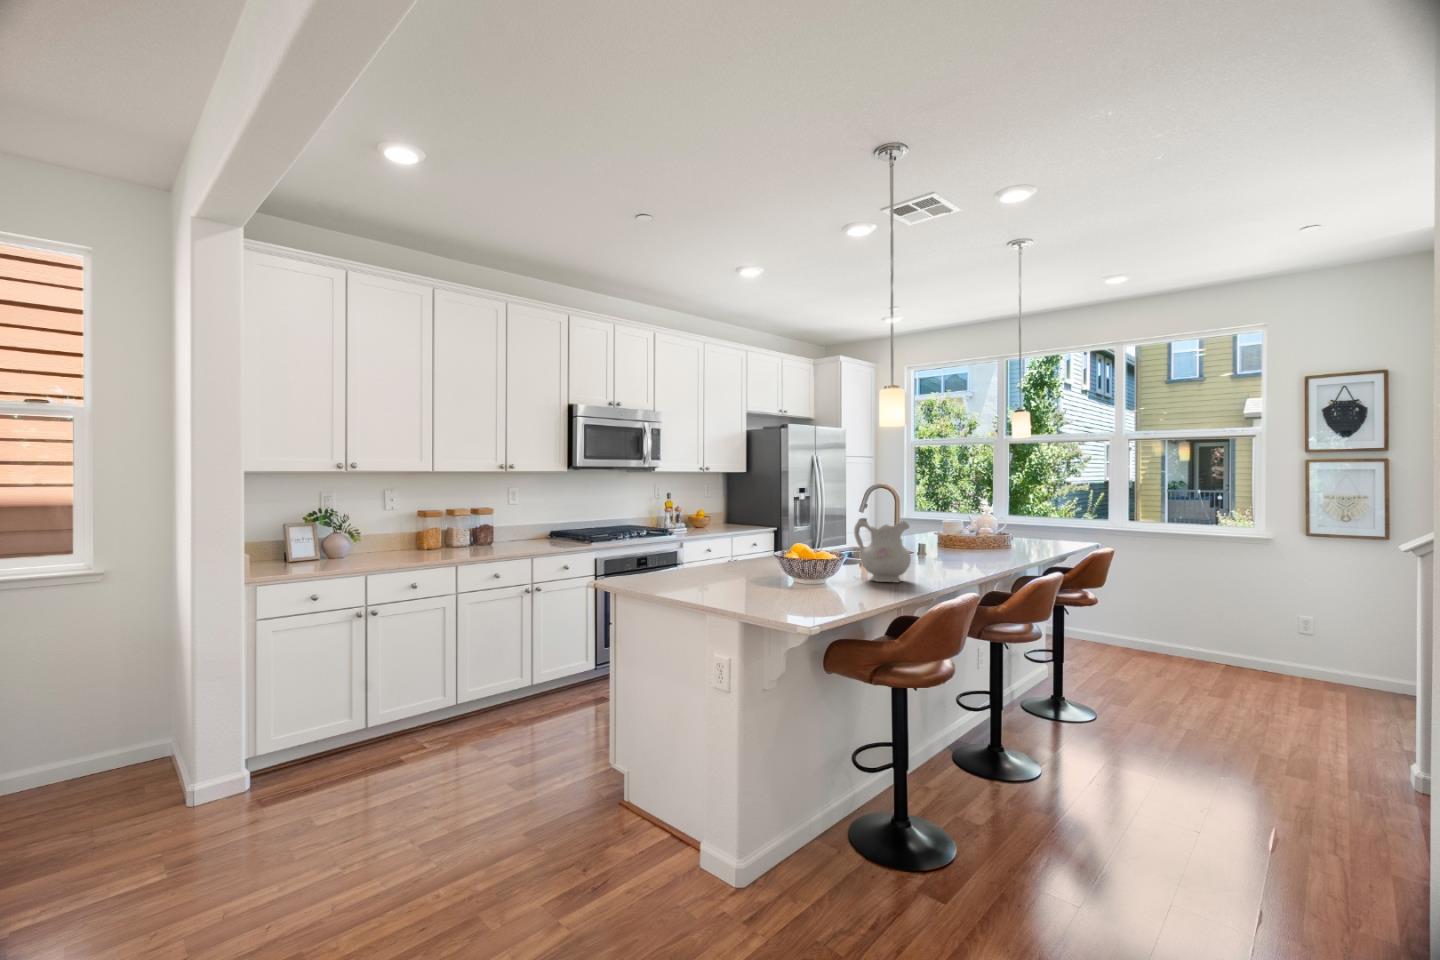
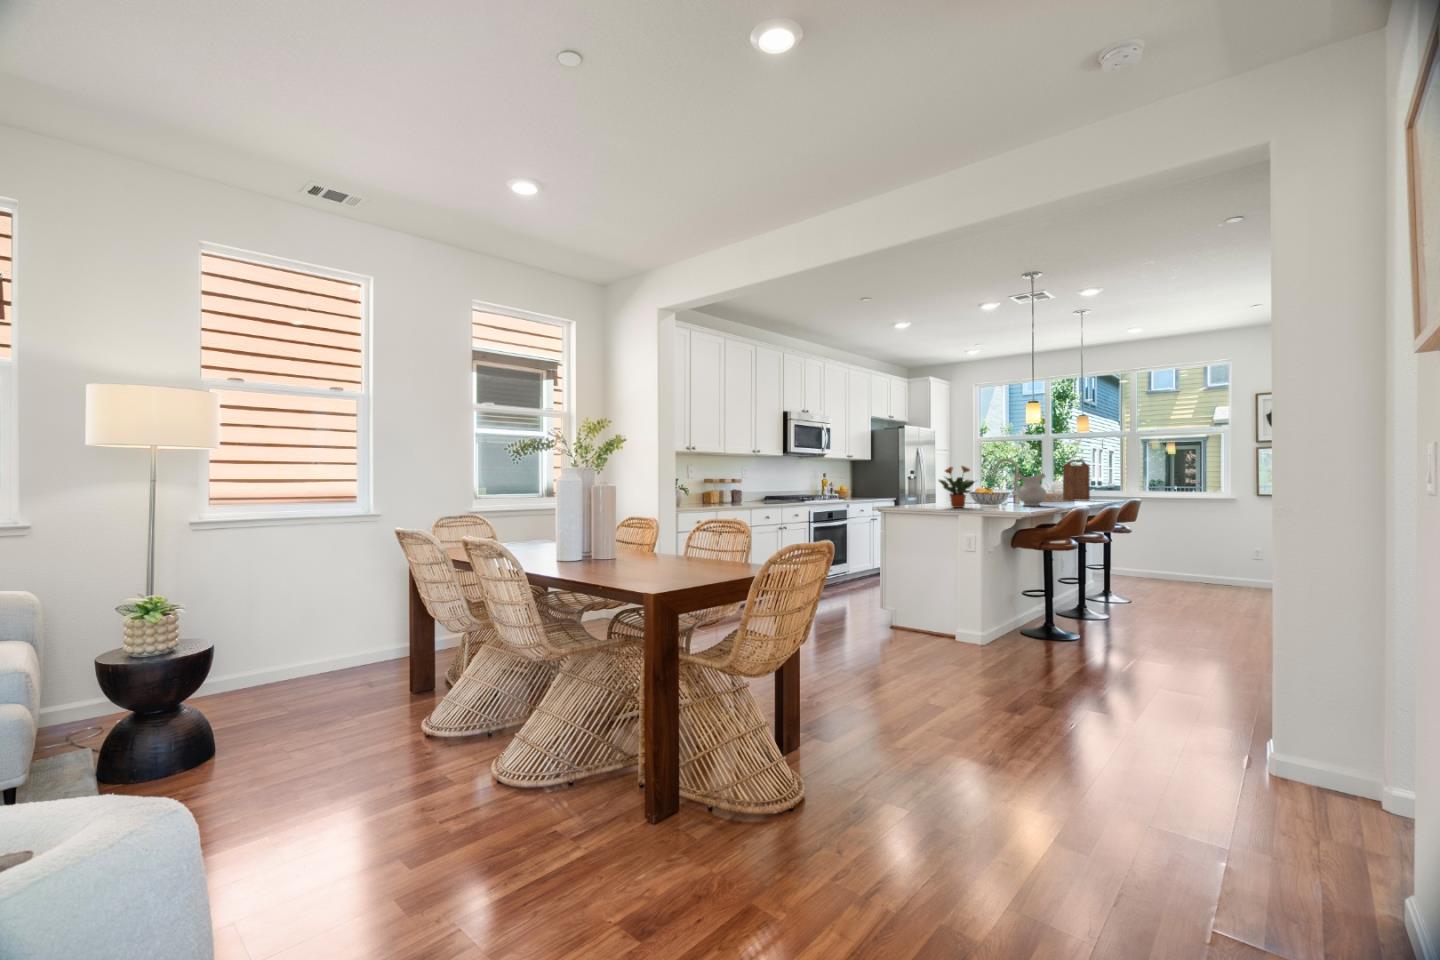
cutting board: none [981,486,1024,554] -> present [1063,460,1090,500]
potted plant: none [700,507,767,589] -> present [939,466,975,508]

